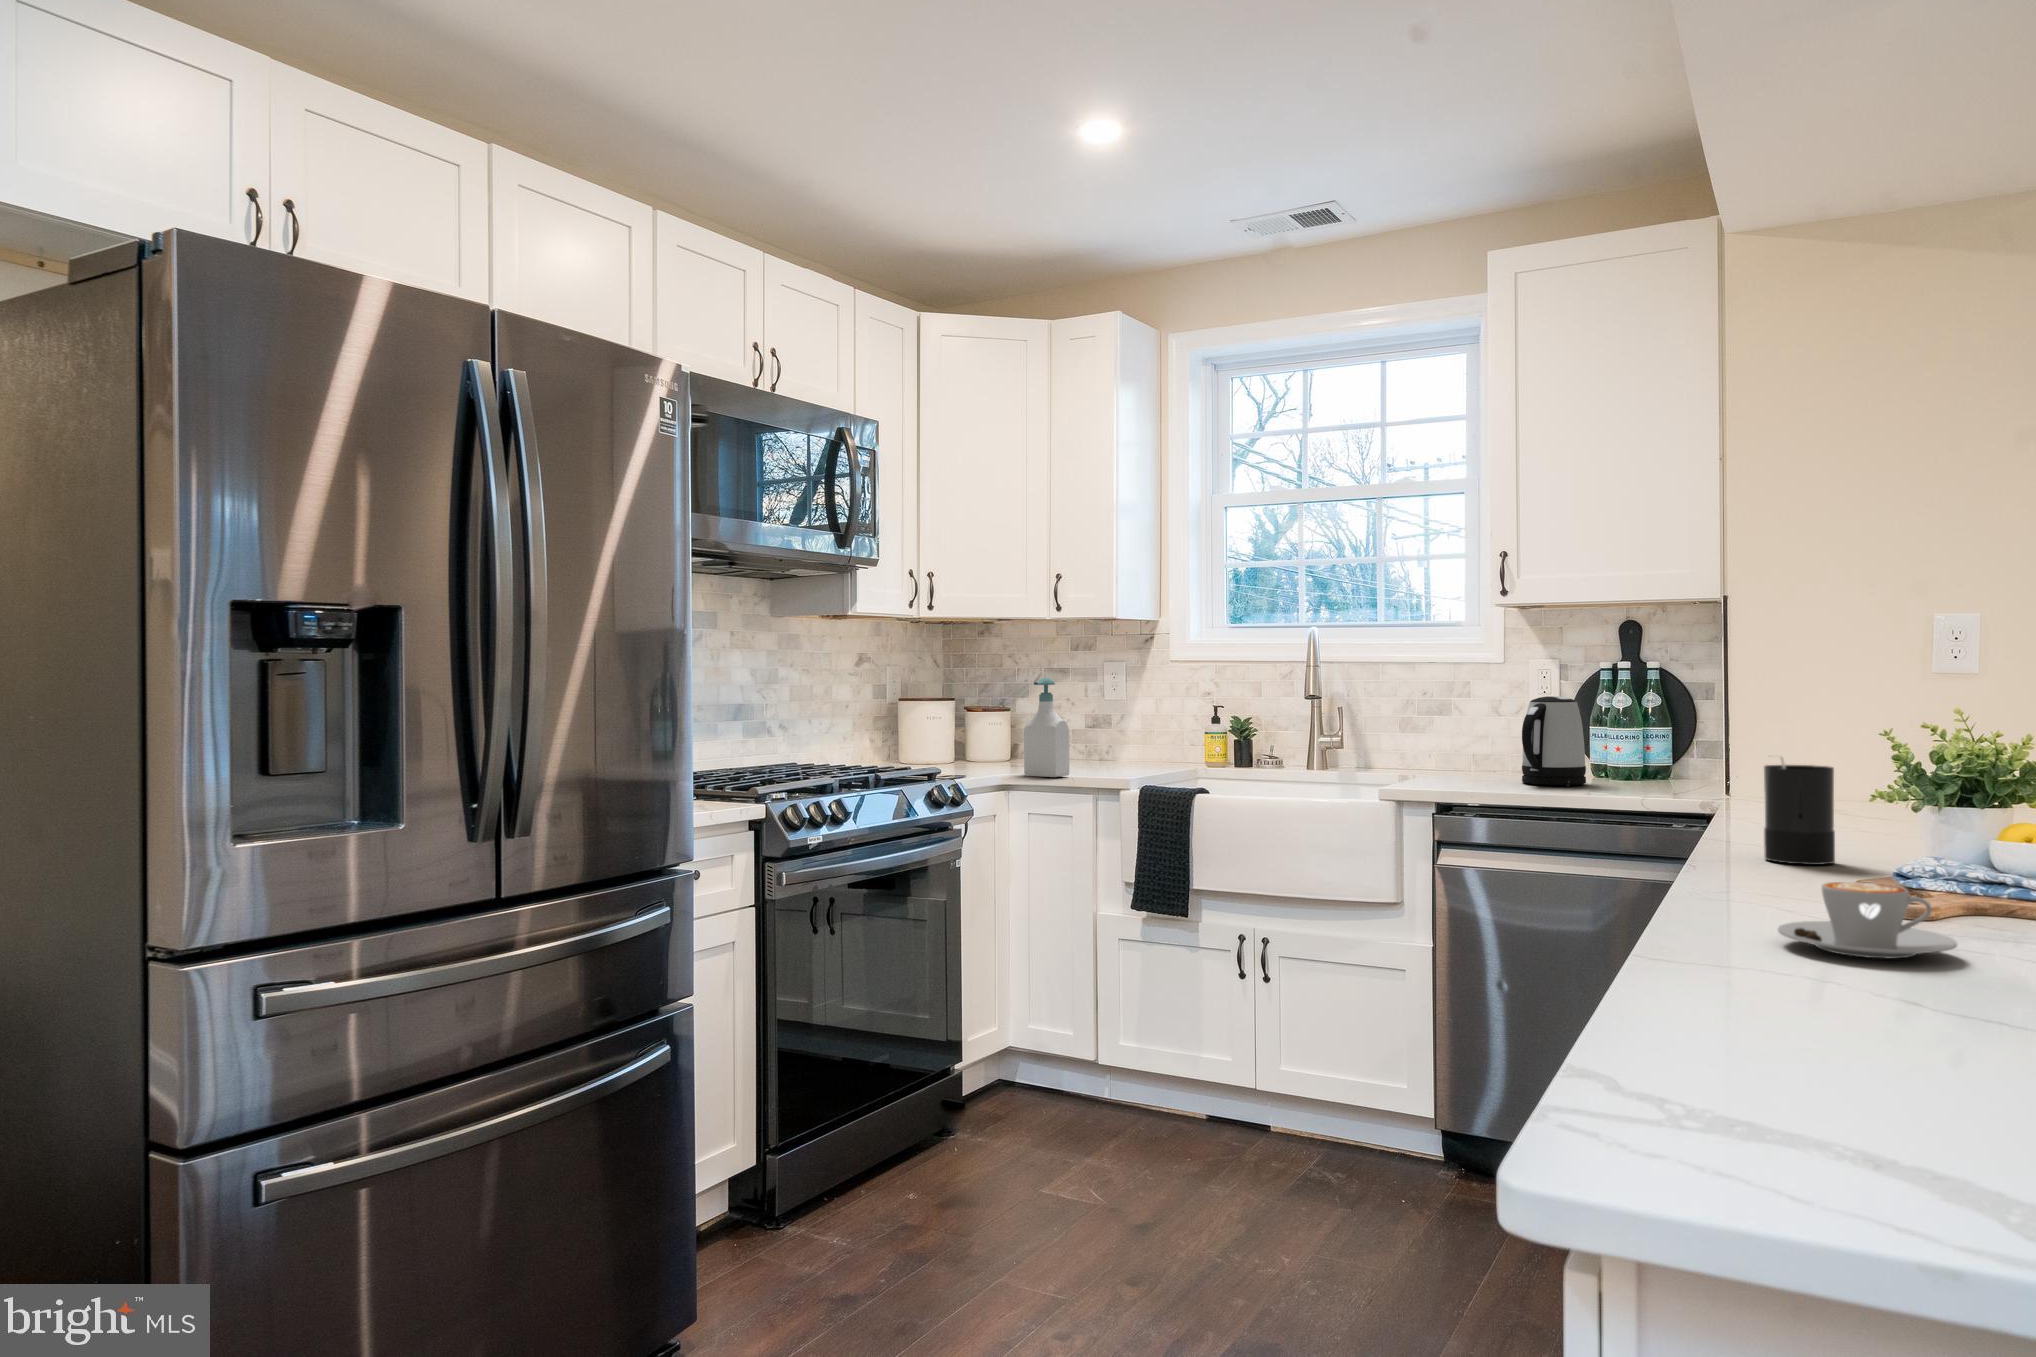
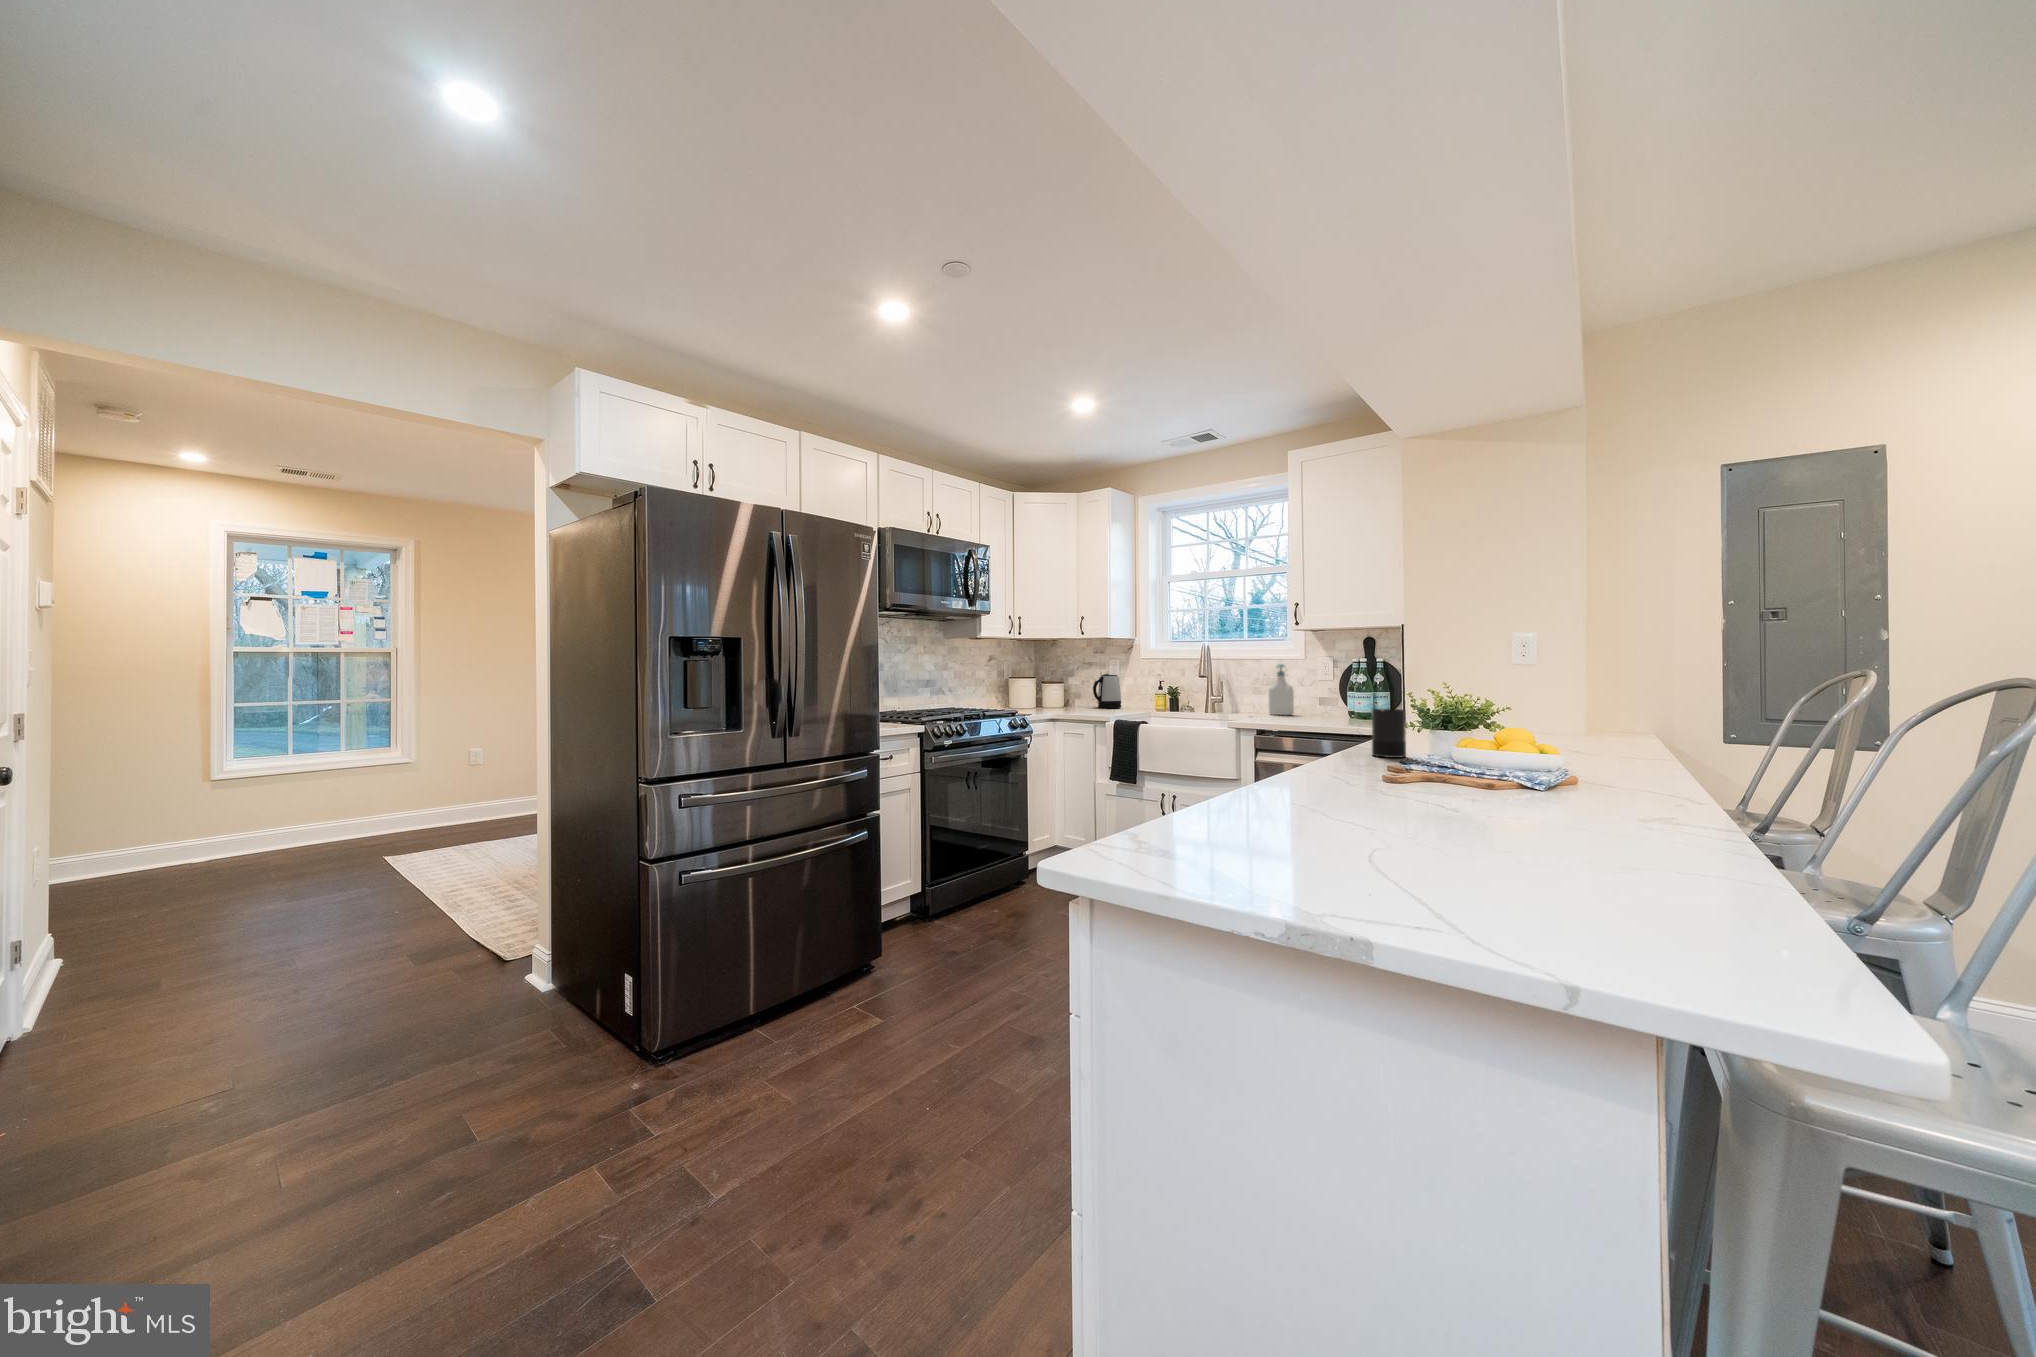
soap bottle: present [1024,678,1069,777] -> present [1269,664,1294,715]
kettle: present [1522,696,1586,786] -> present [1093,674,1121,708]
coffee cup: present [1778,882,1957,958] -> none [1312,761,1391,796]

